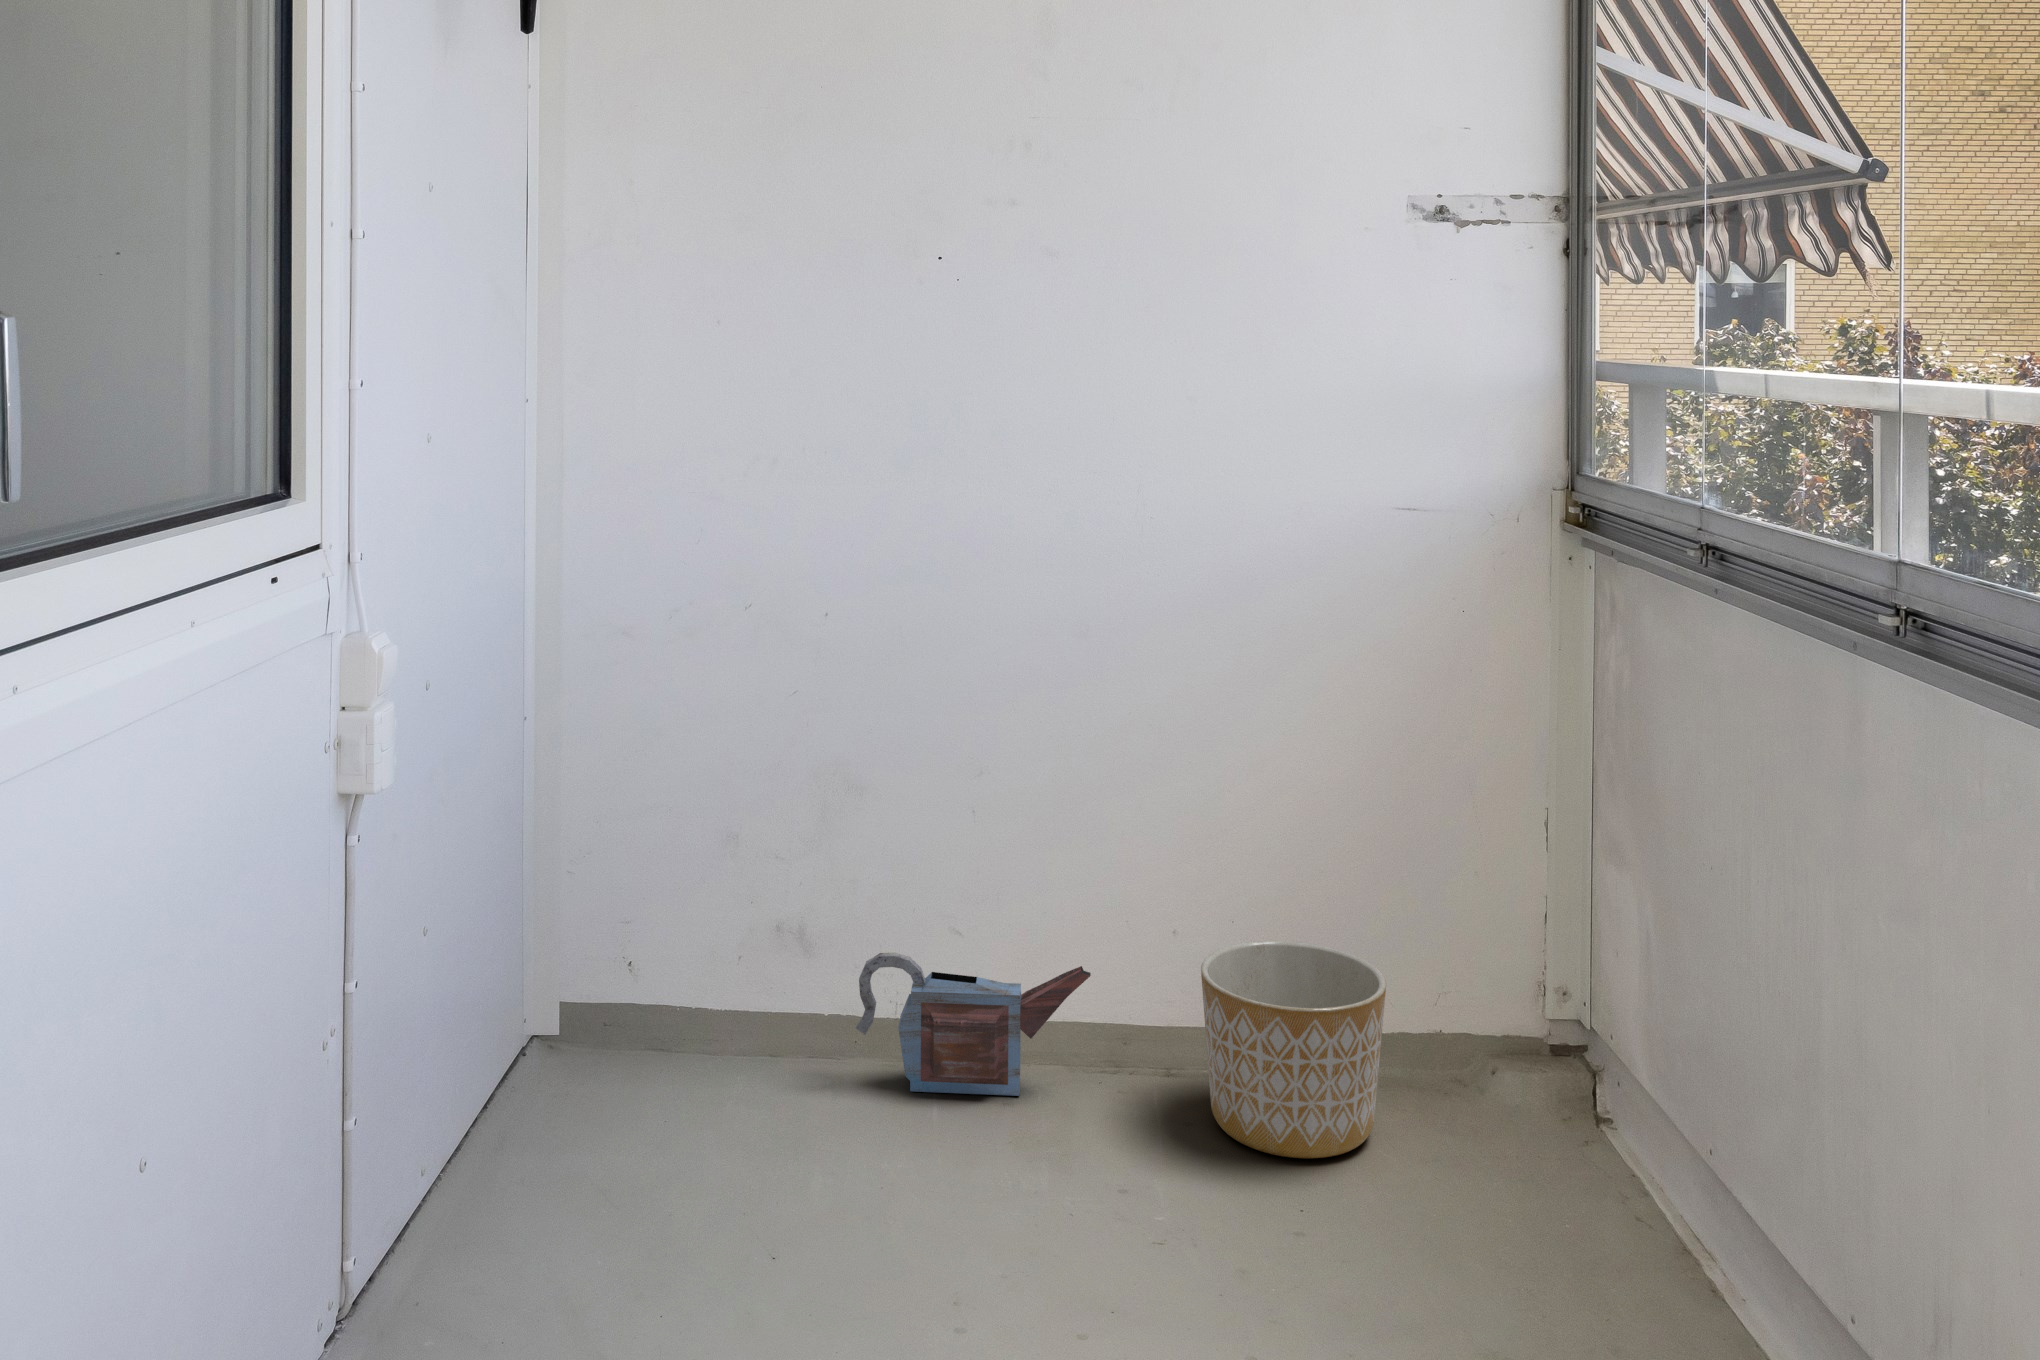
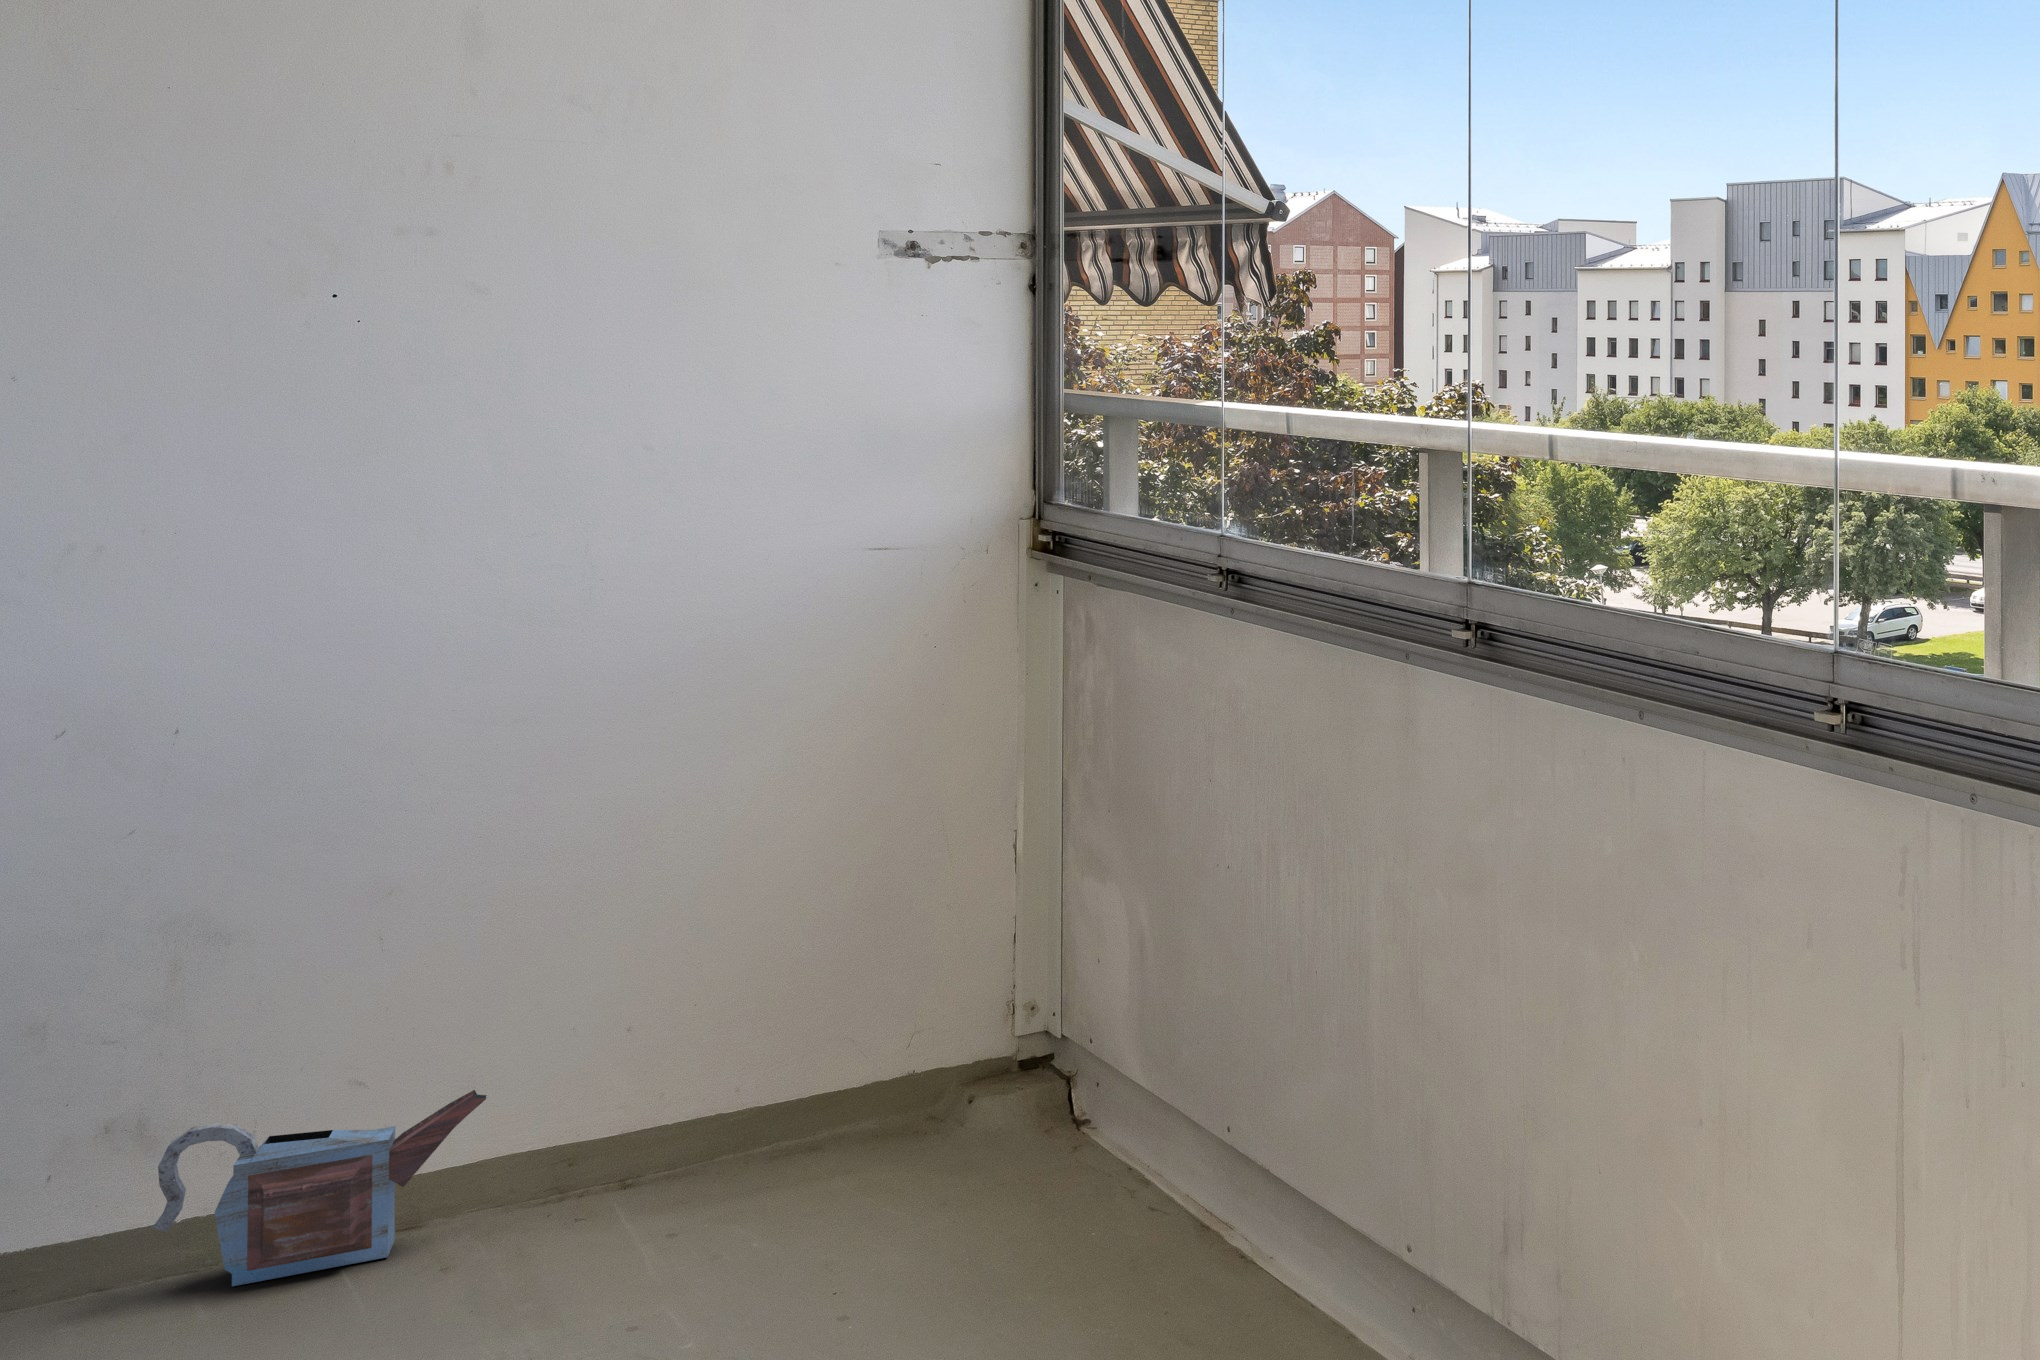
planter: present [1201,941,1386,1158] -> none [617,1013,832,1247]

